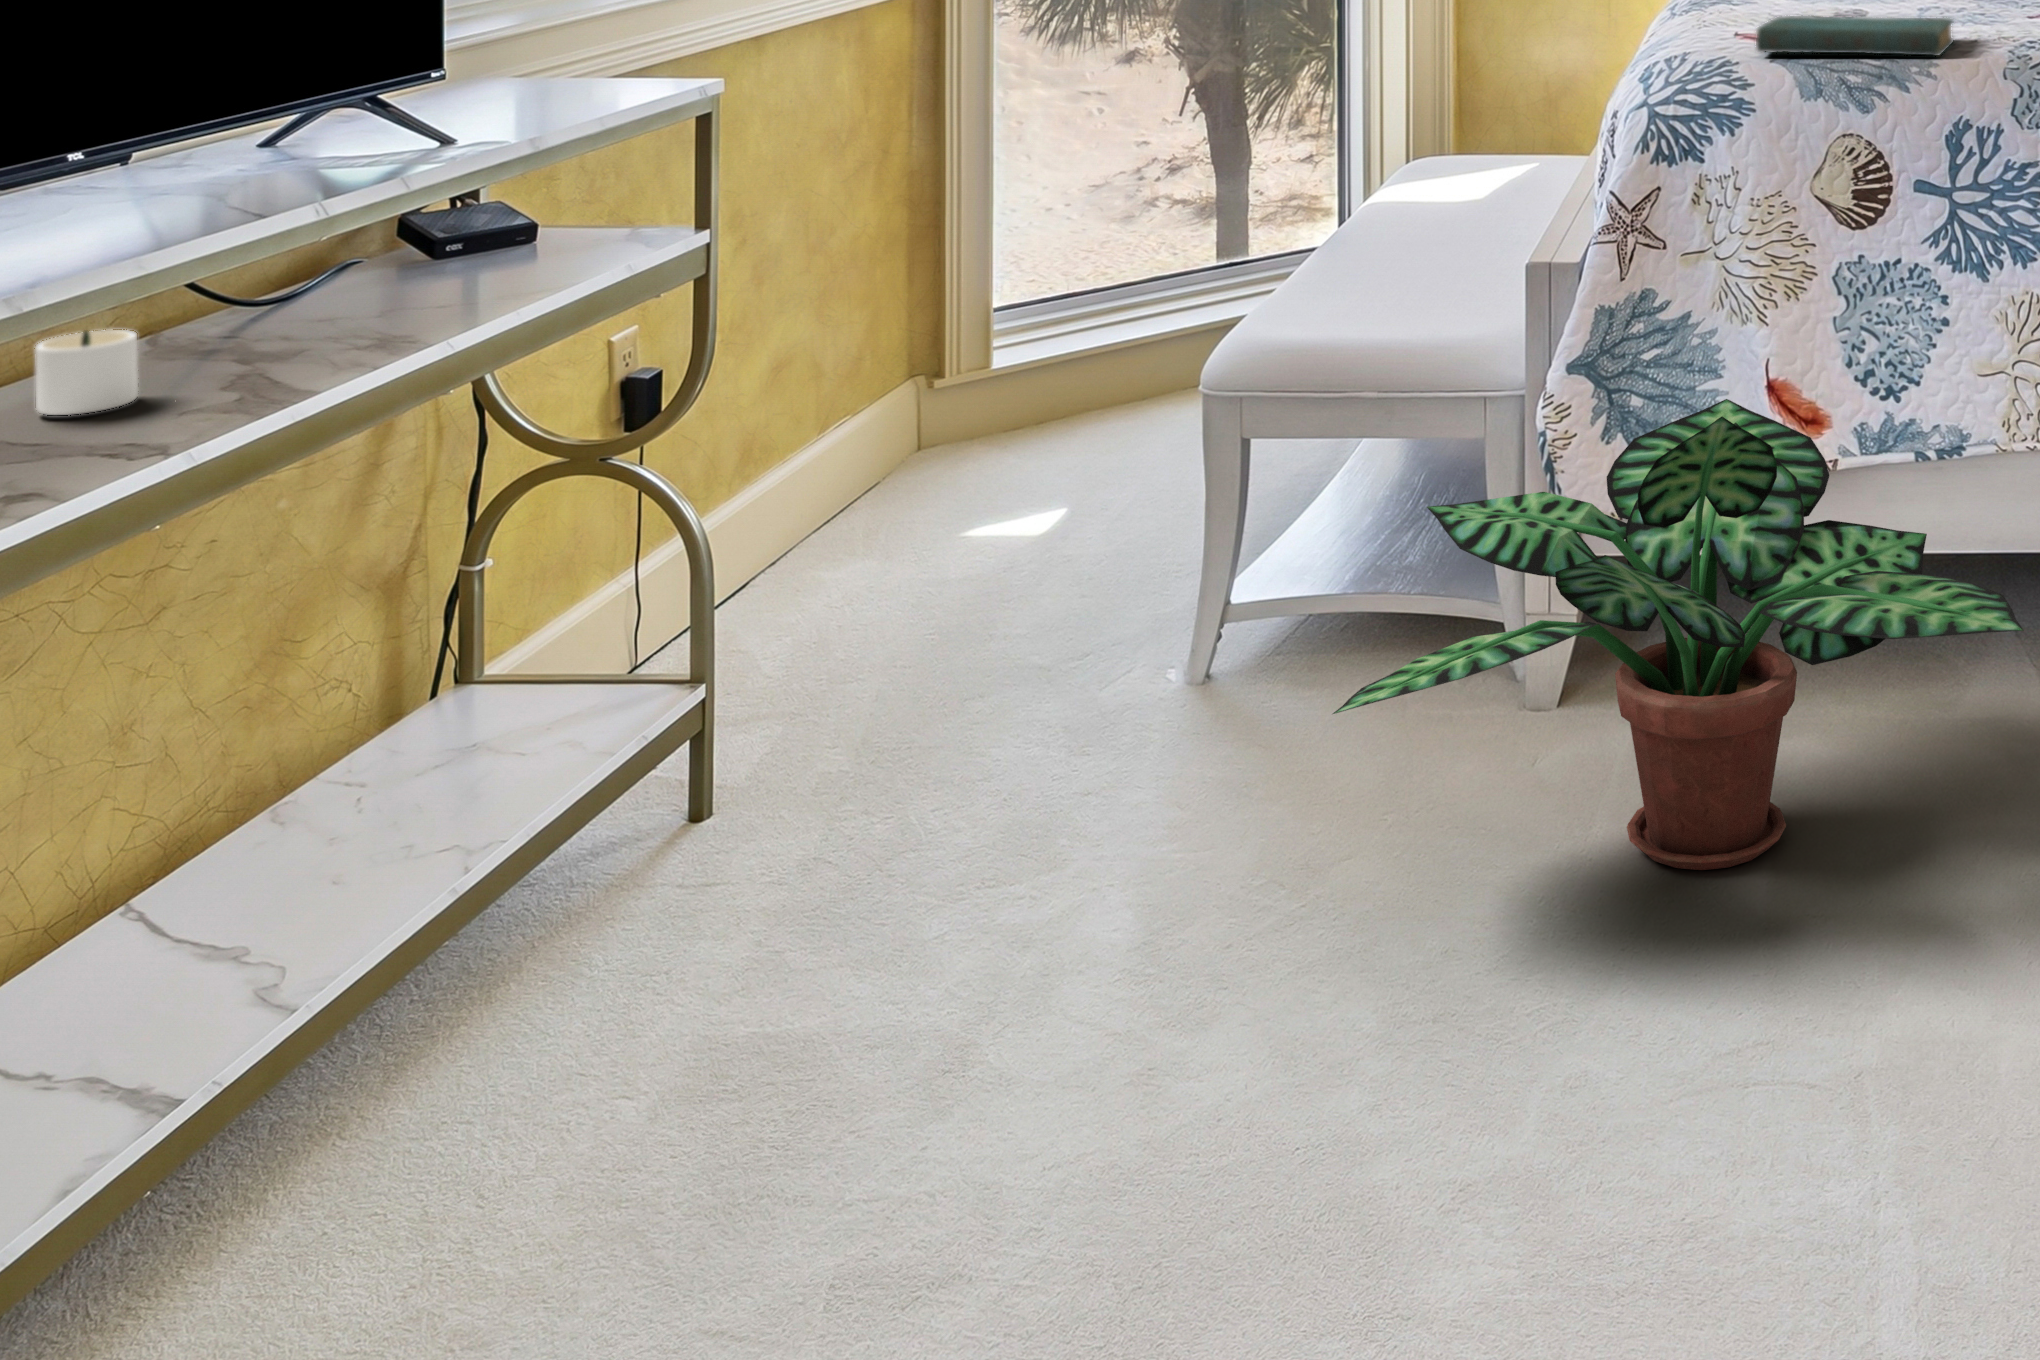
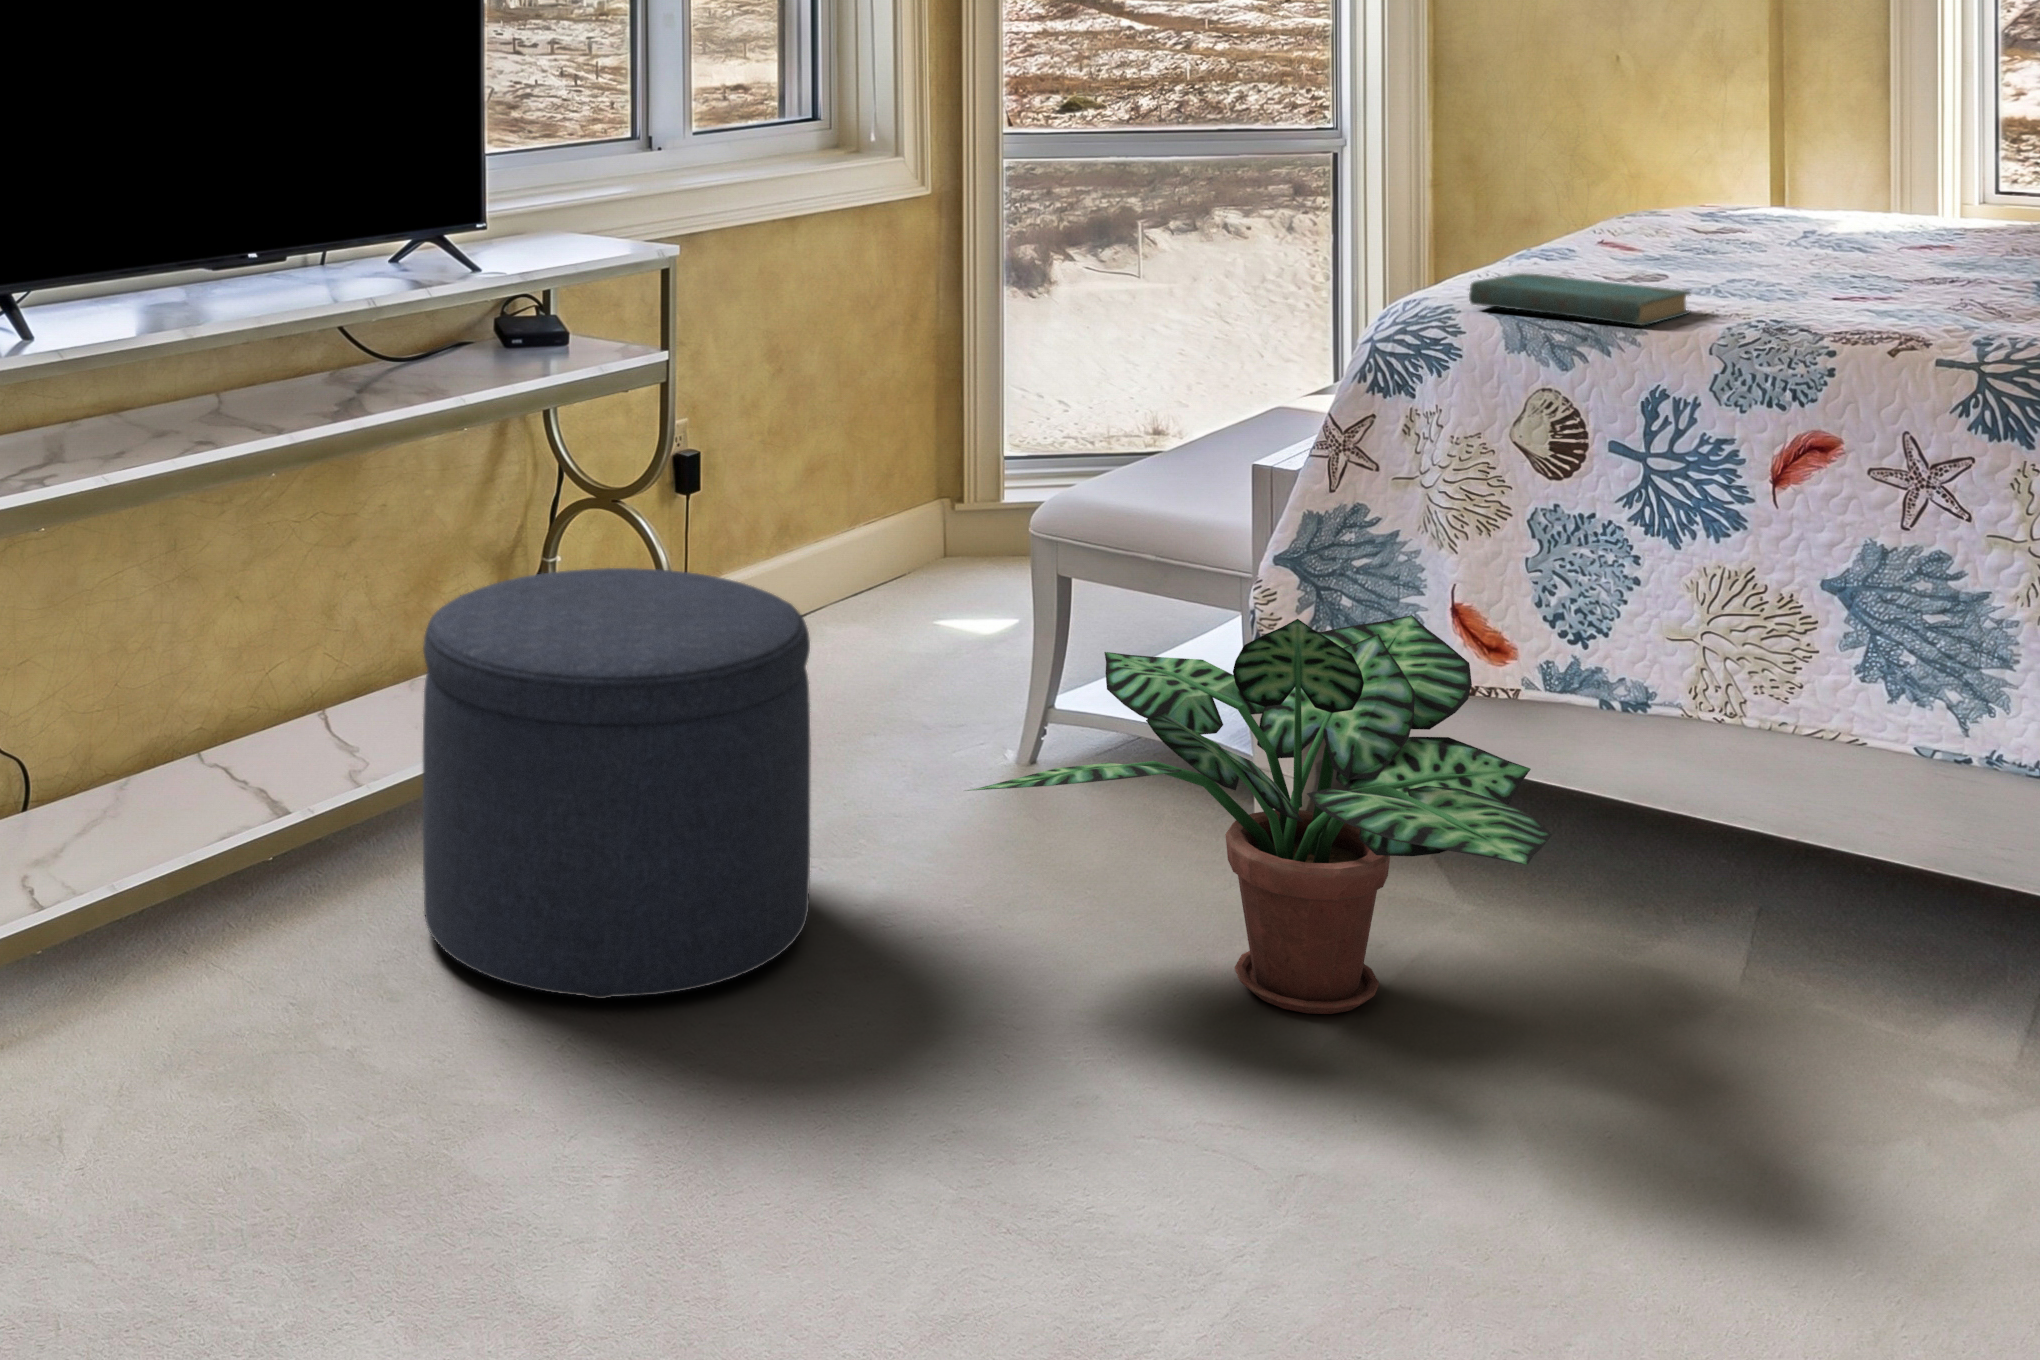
candle: present [35,330,138,415] -> none [194,369,256,420]
ottoman: none [501,512,1108,1173] -> present [423,568,811,999]

